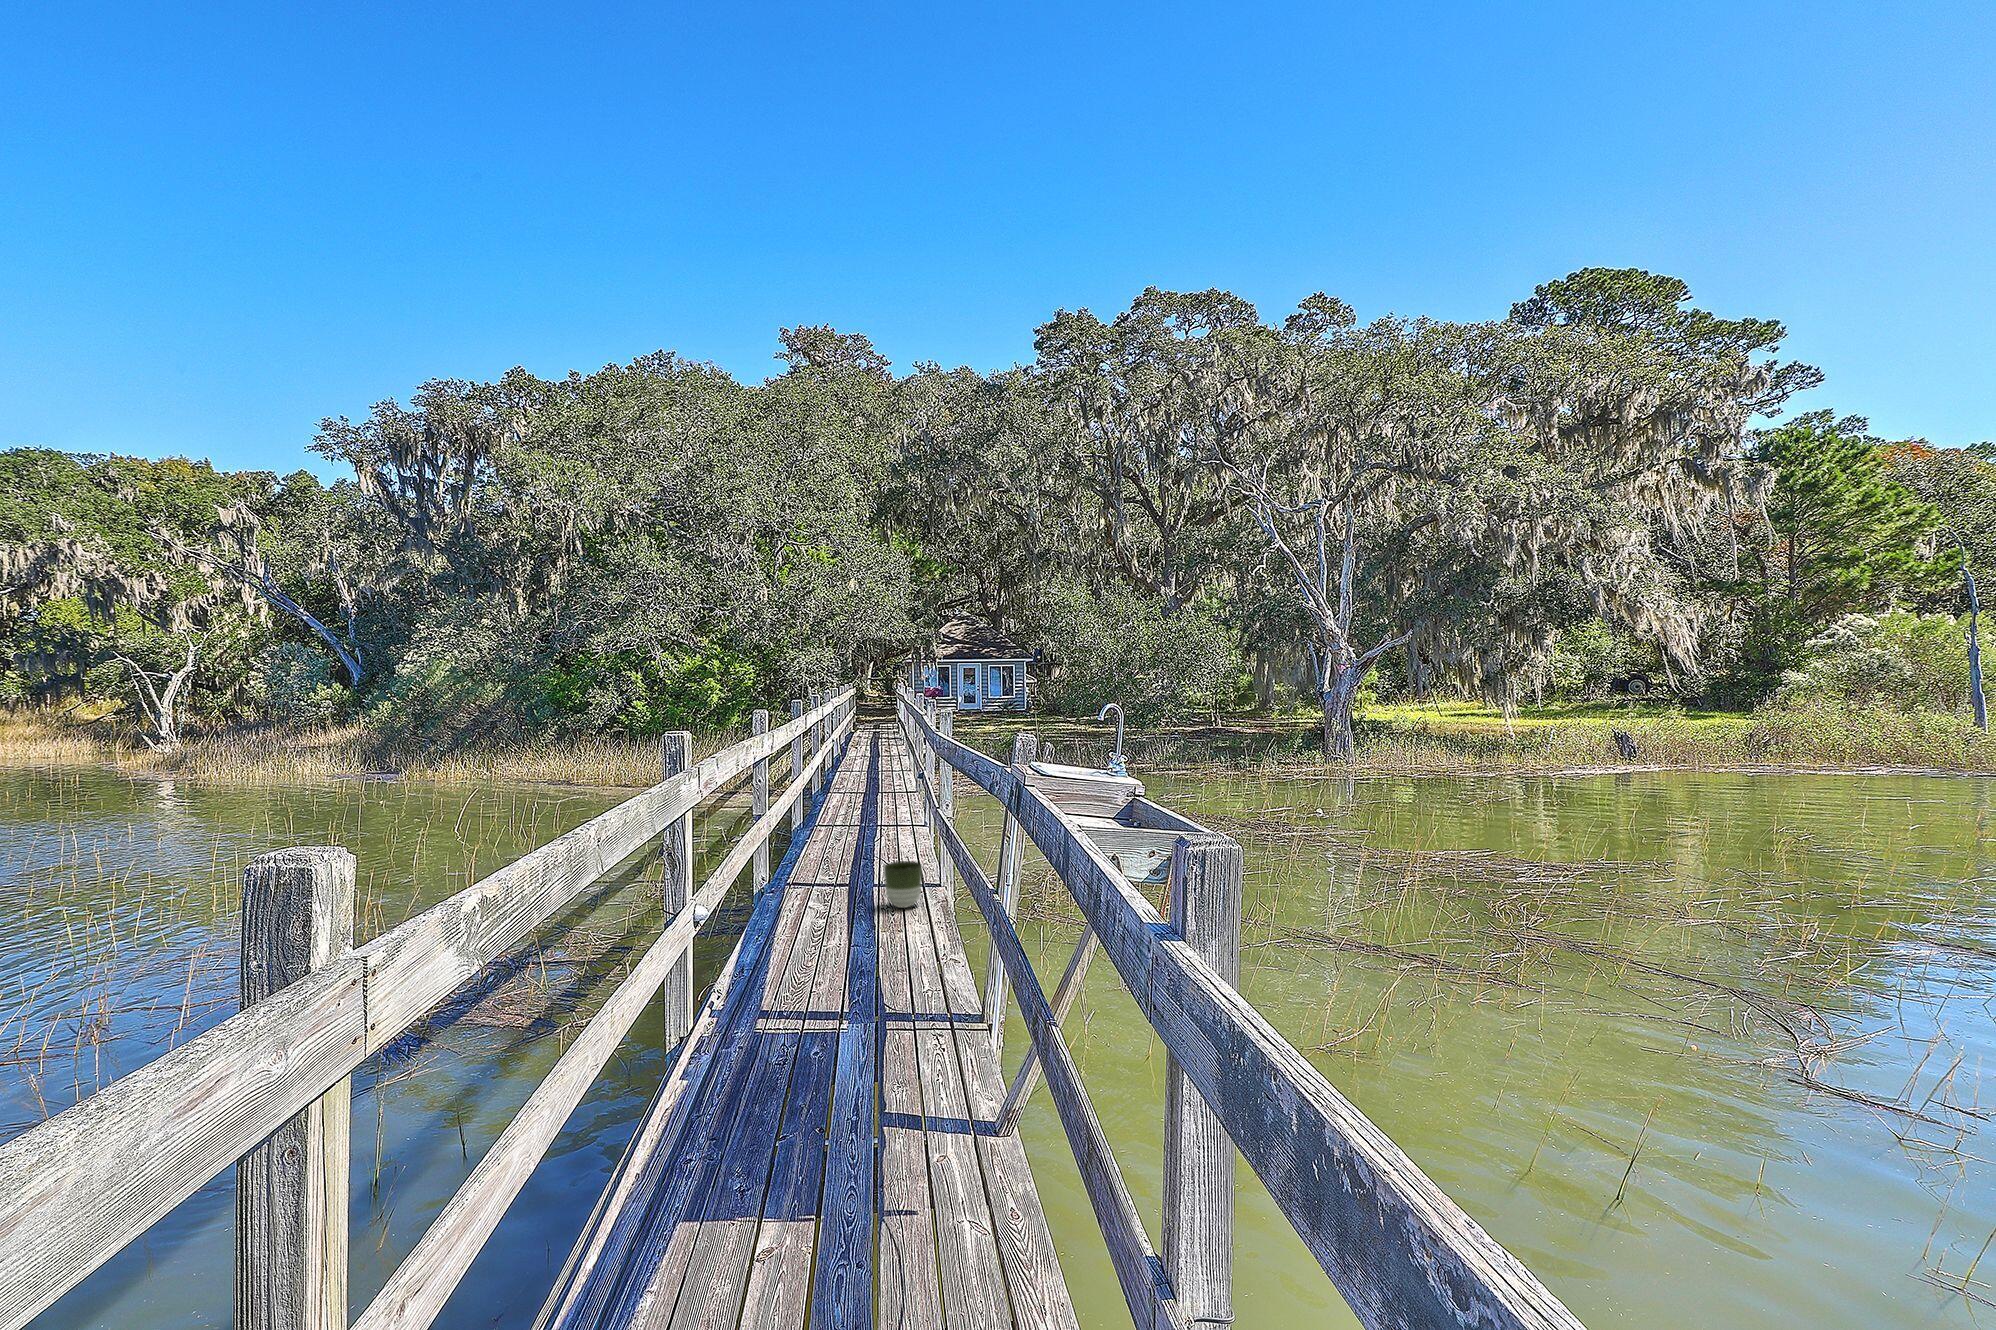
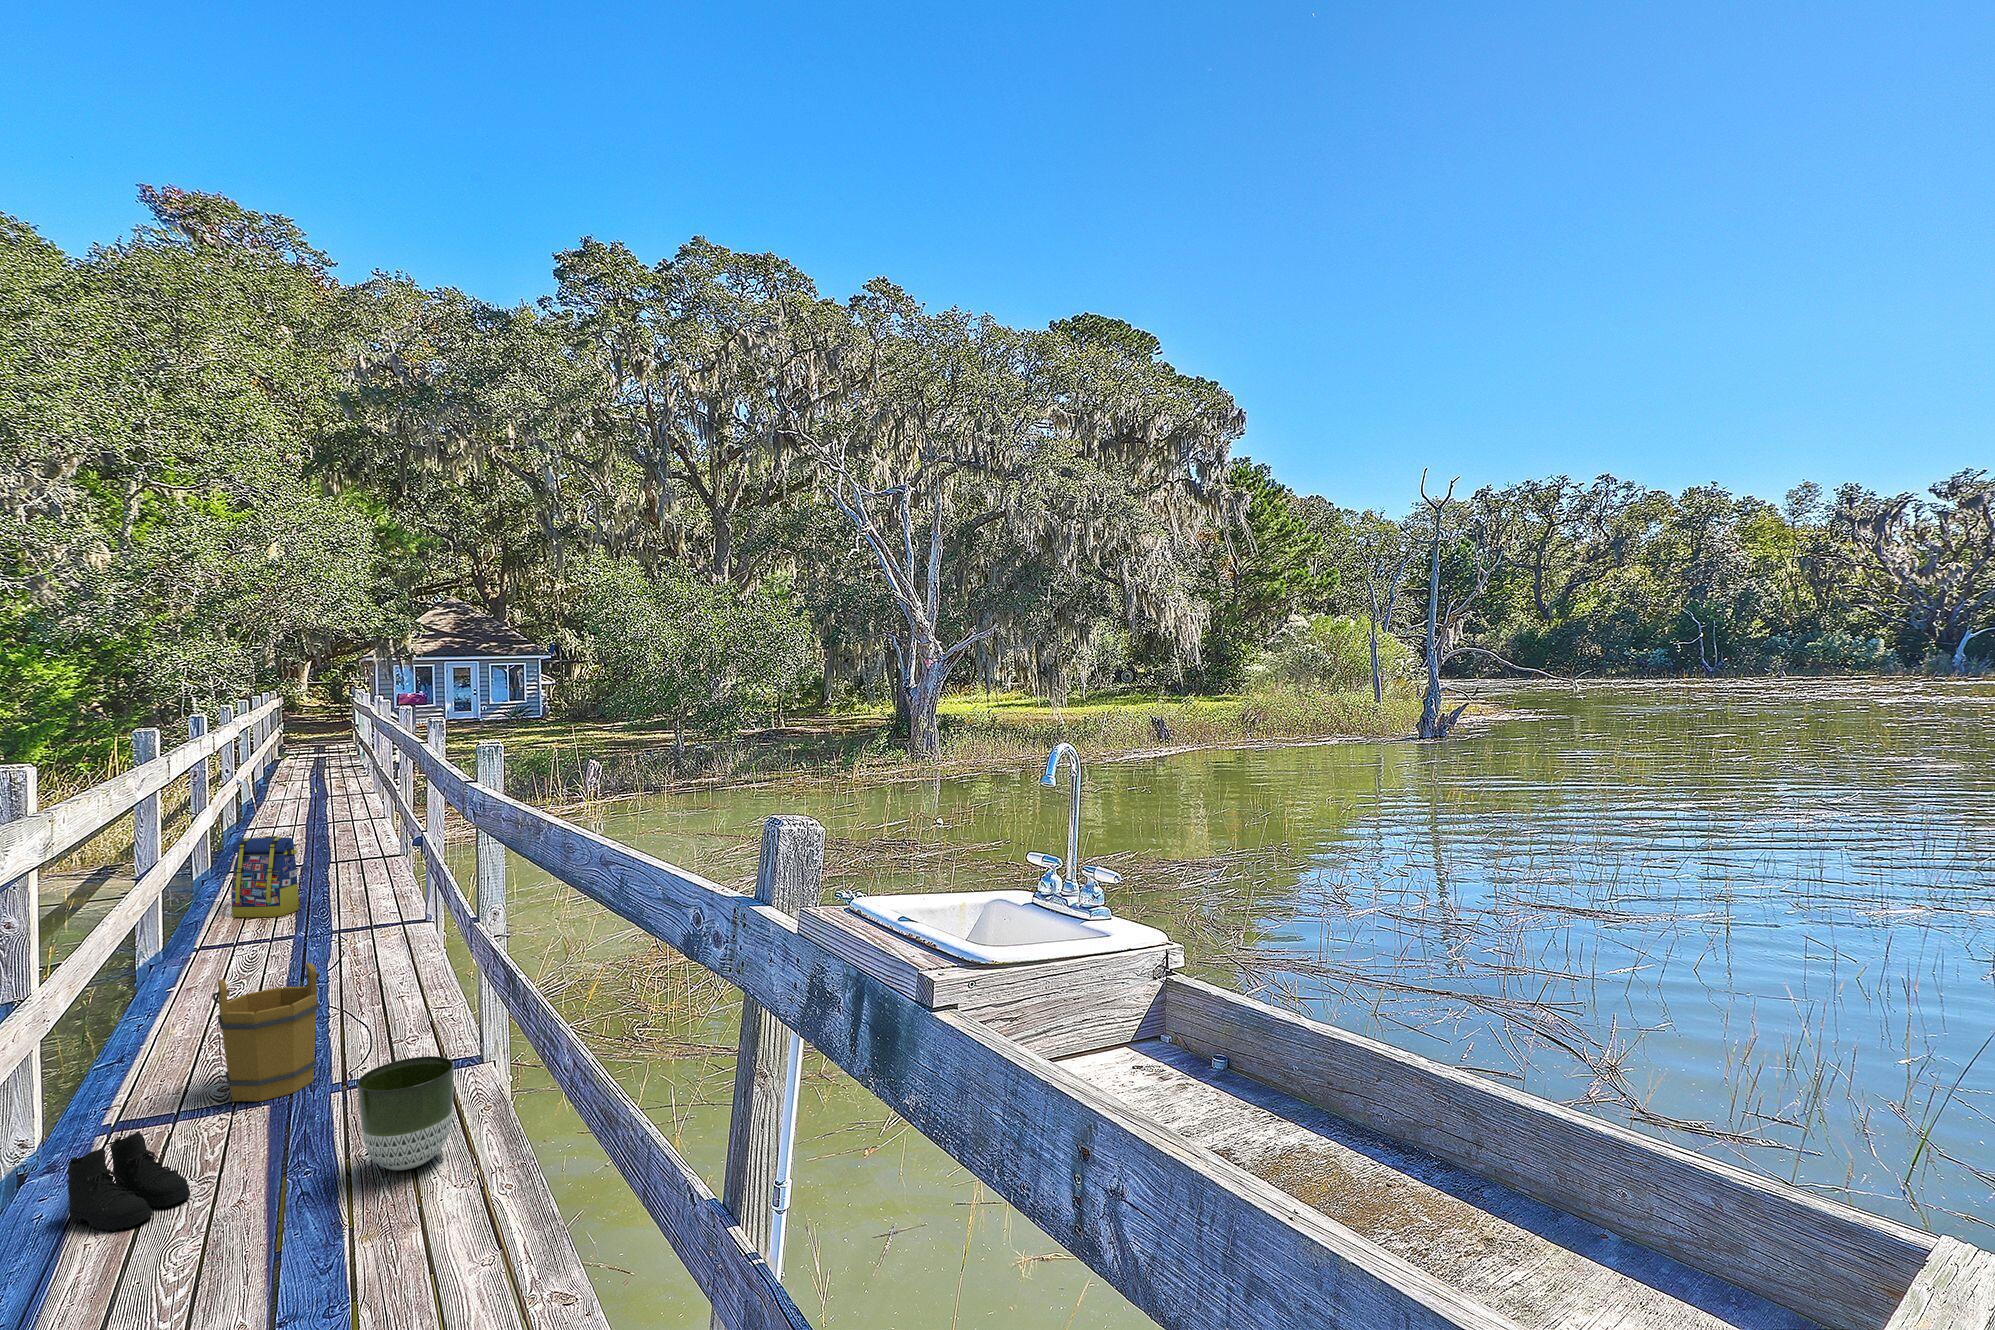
backpack: none [831,770,863,816] -> present [231,836,300,917]
bucket: none [828,822,871,883] -> present [212,963,320,1102]
boots: none [782,876,823,911] -> present [66,1131,190,1231]

